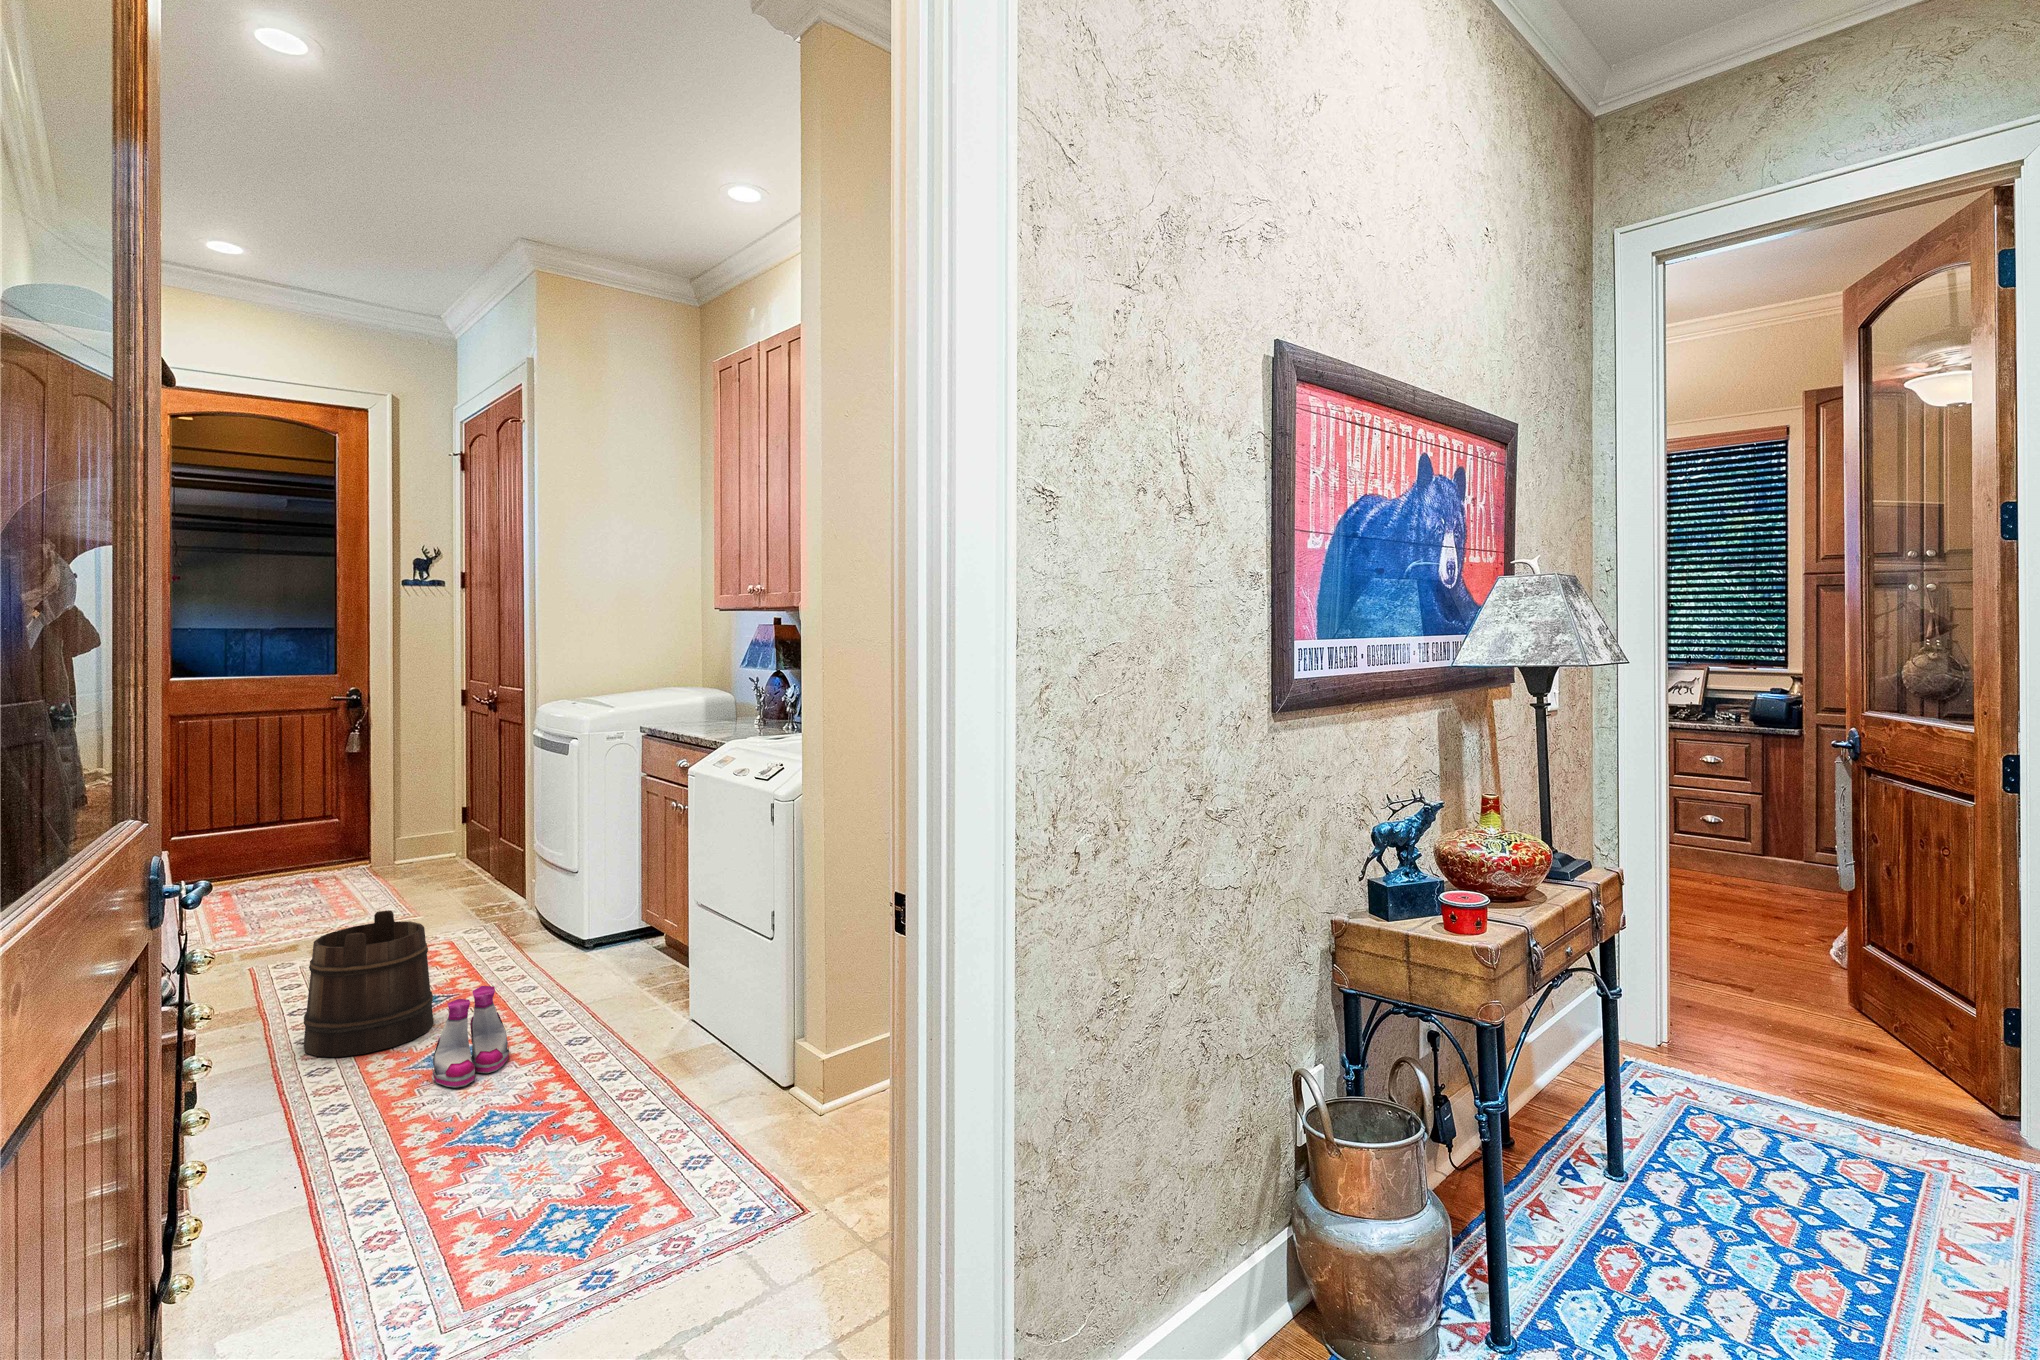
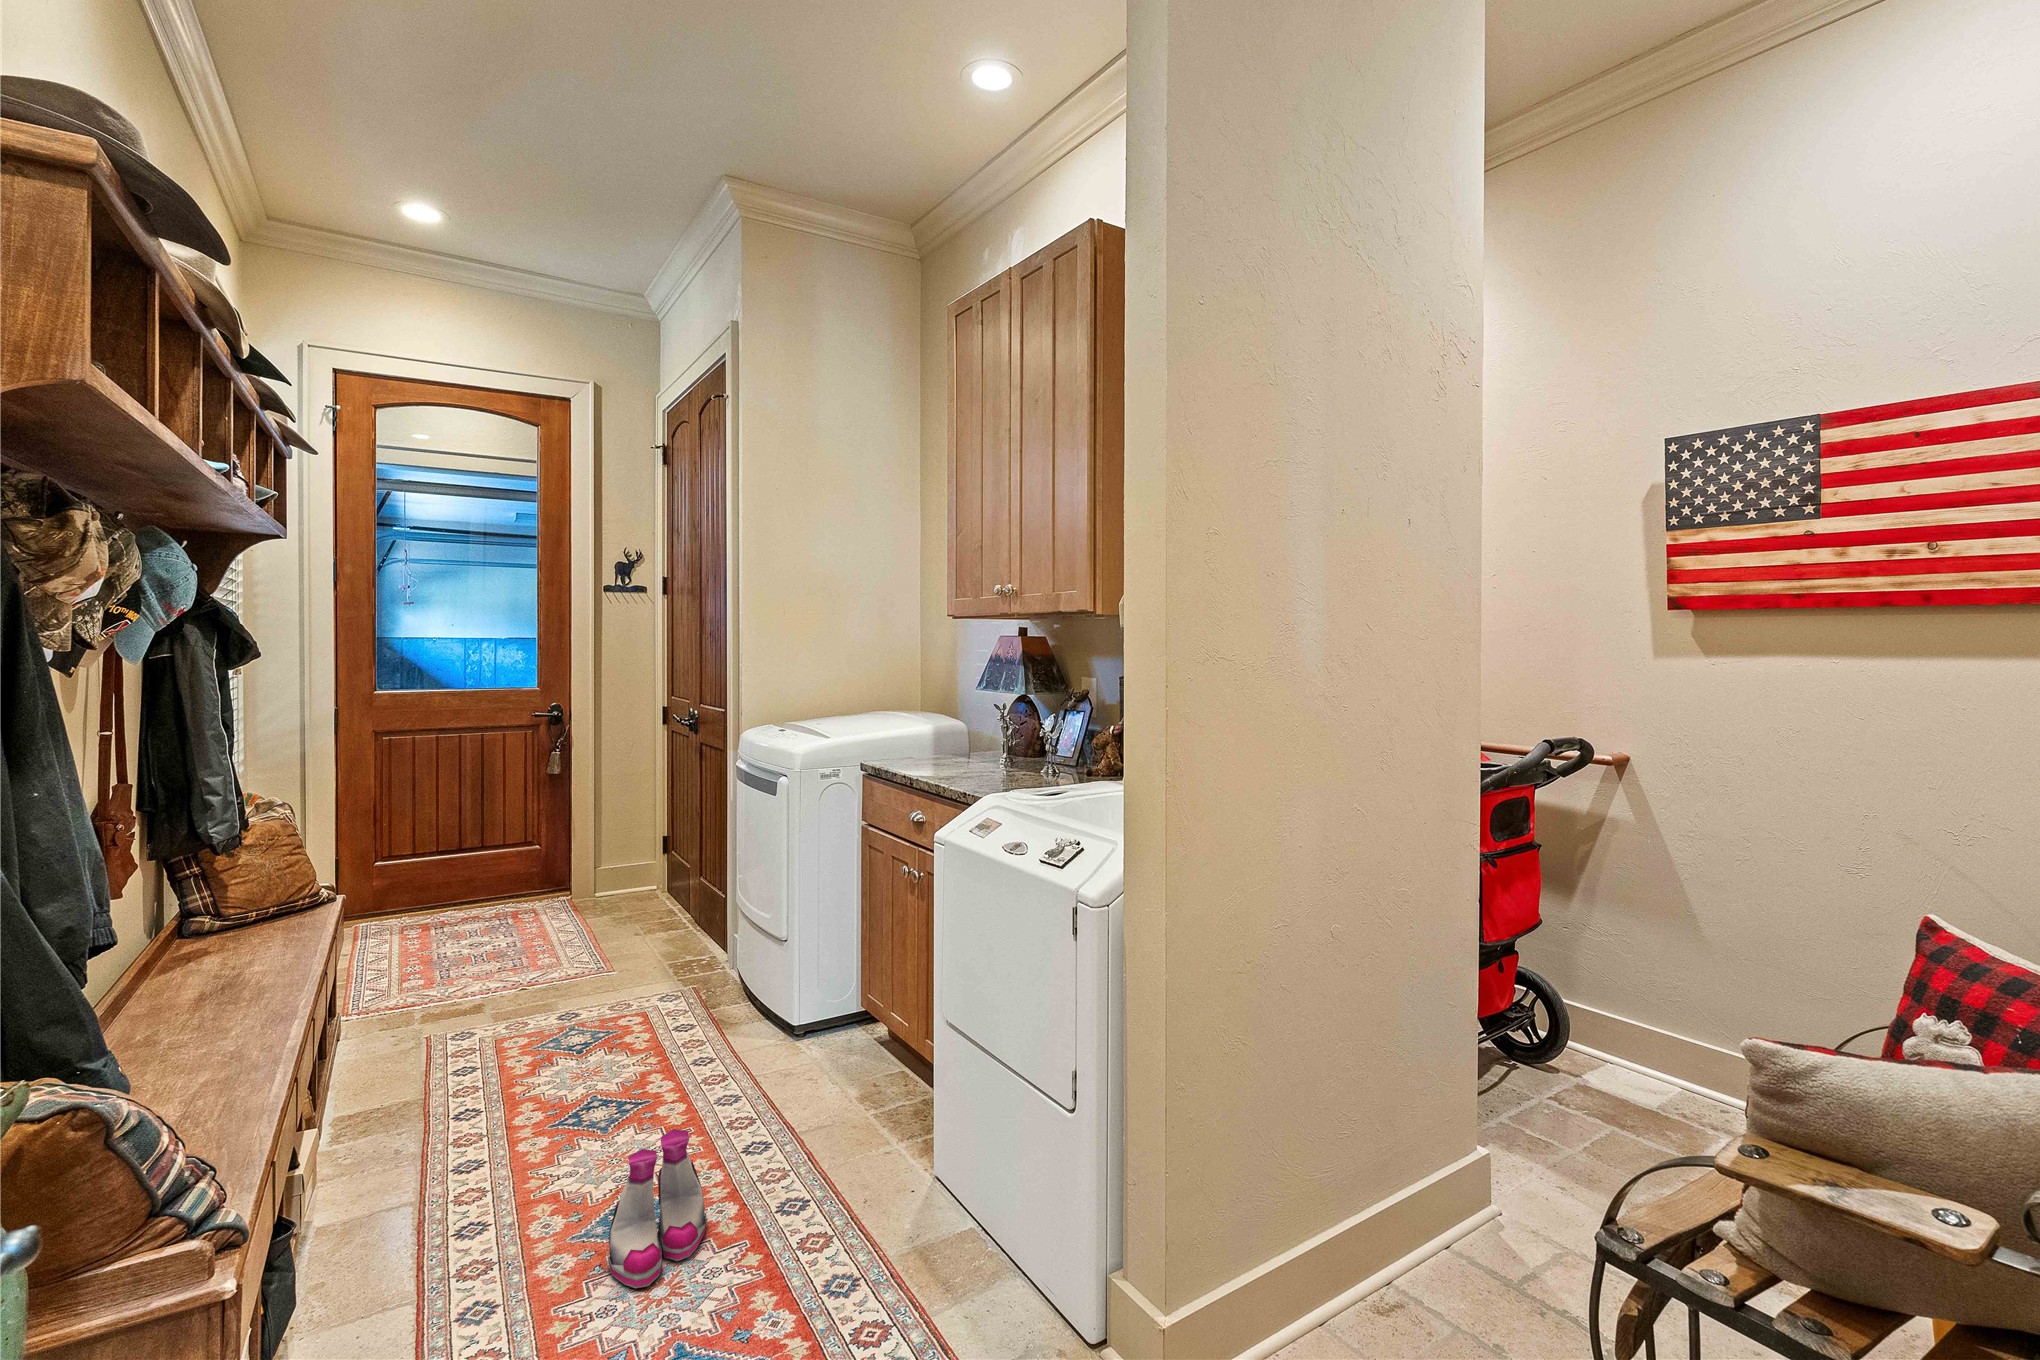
bucket: present [304,910,434,1057] -> none [459,1000,616,1207]

